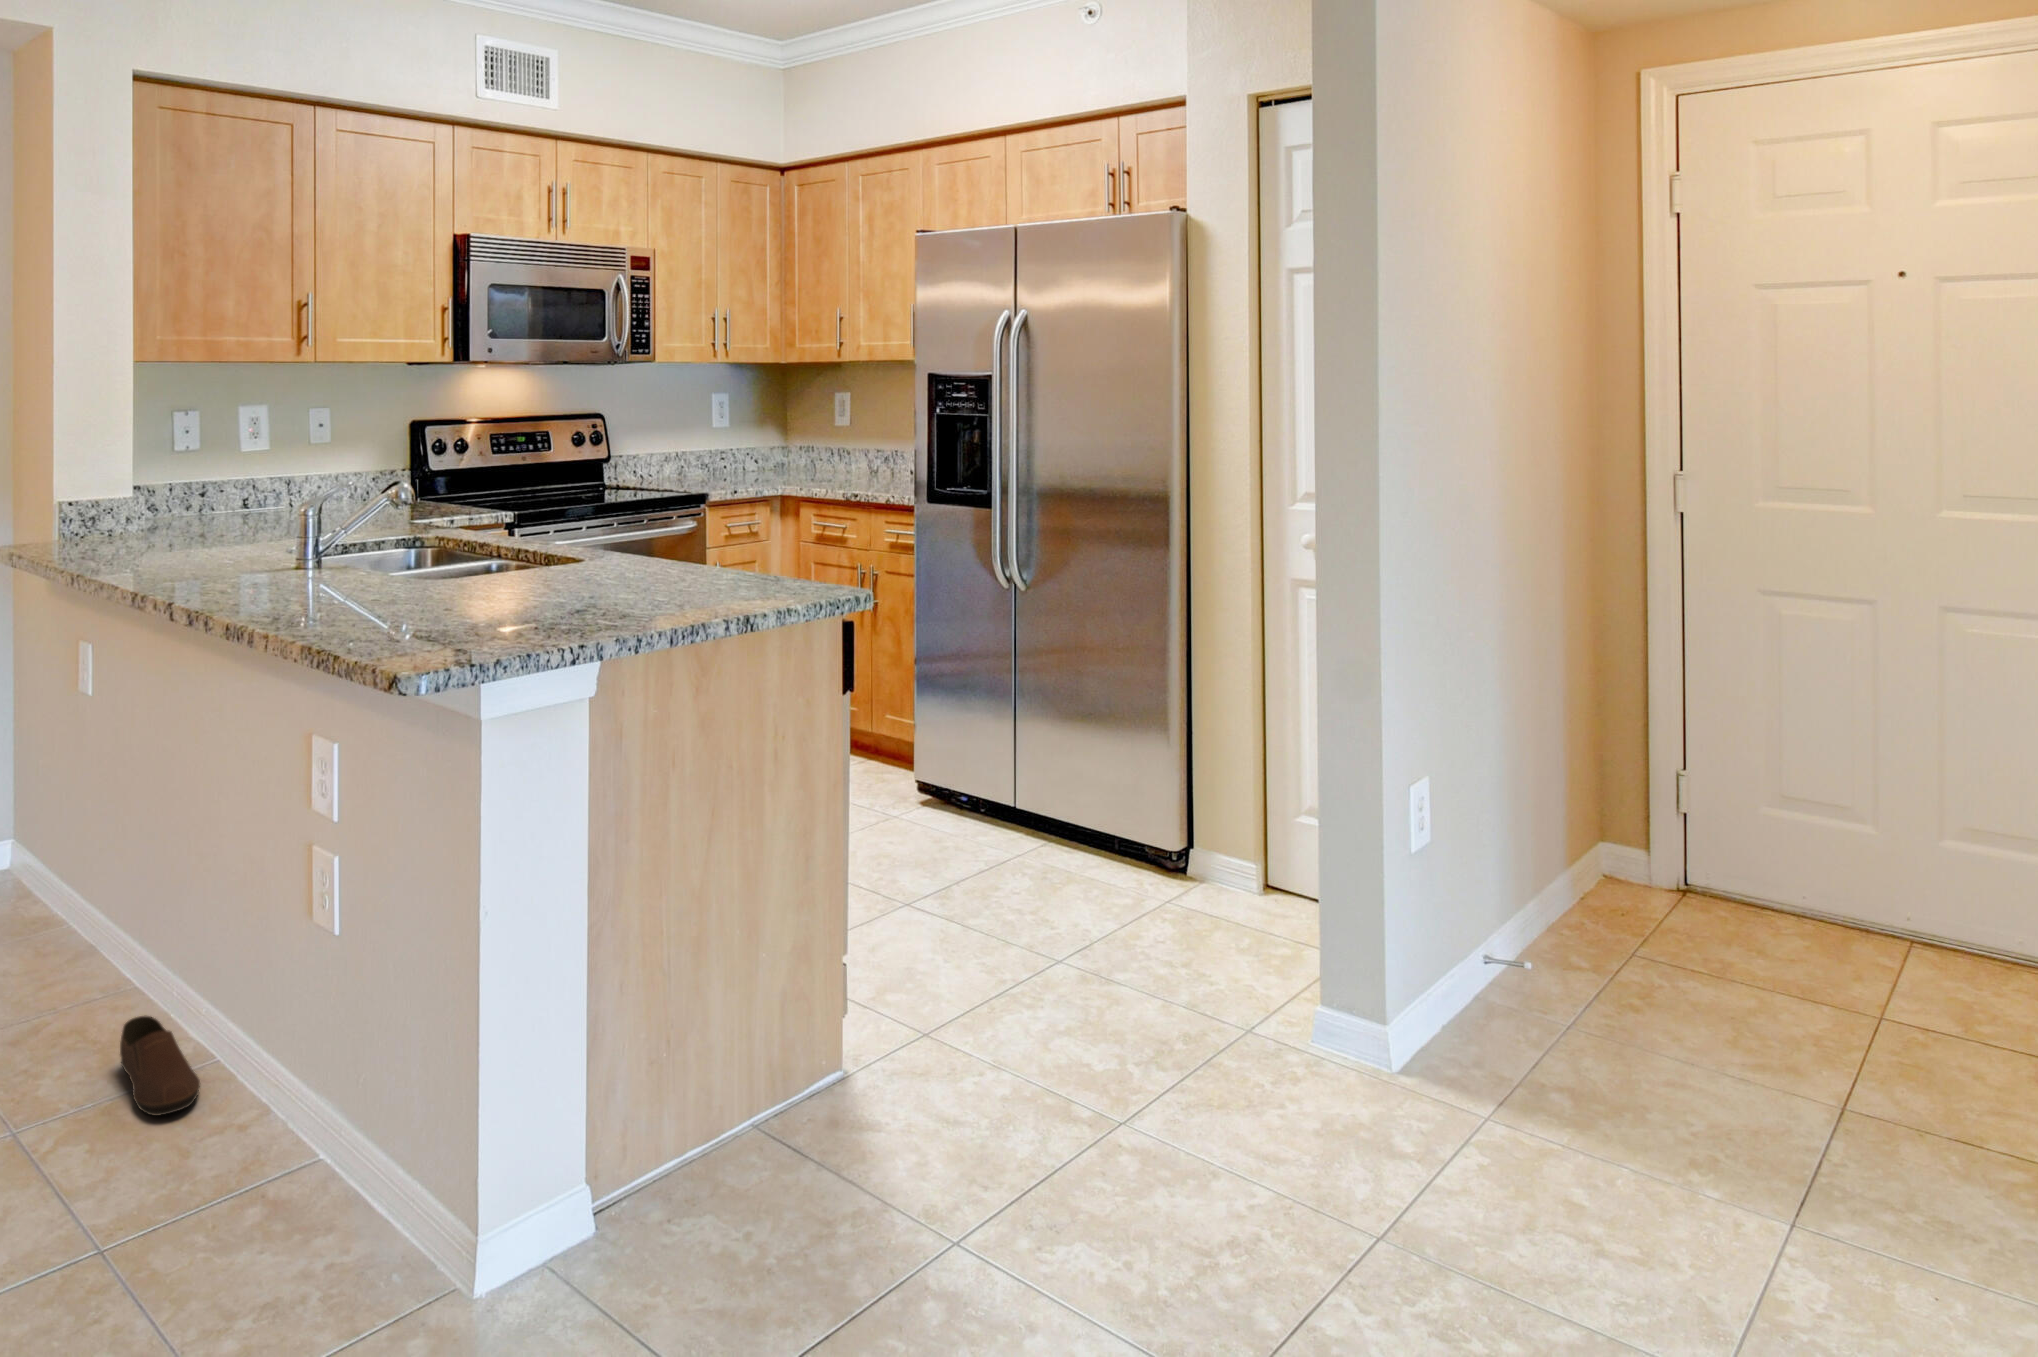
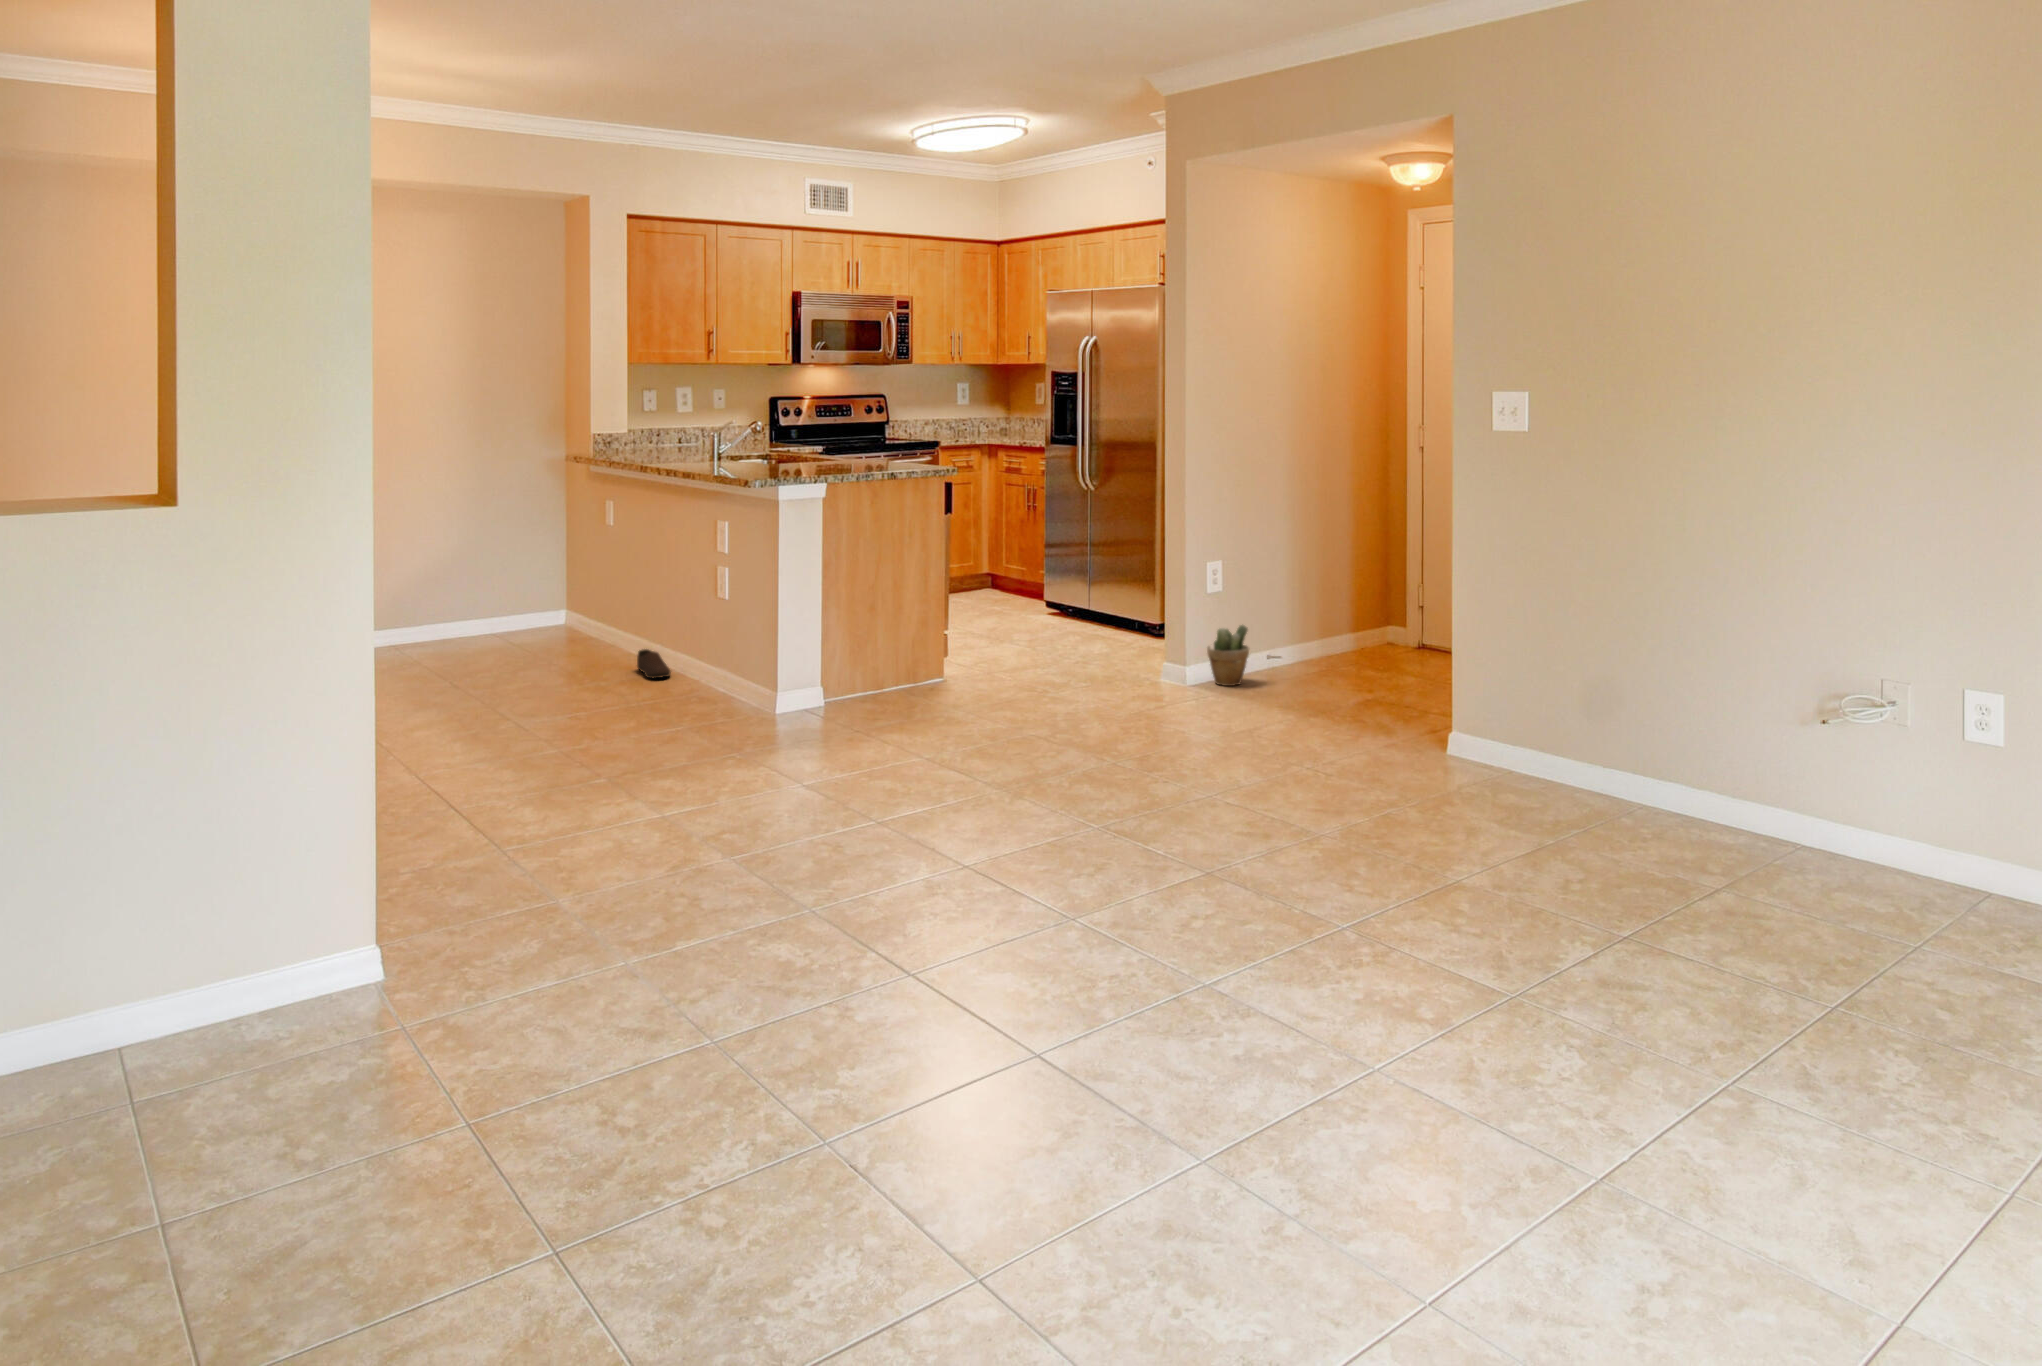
potted plant: none [1438,928,1543,1078] -> present [1207,625,1249,686]

